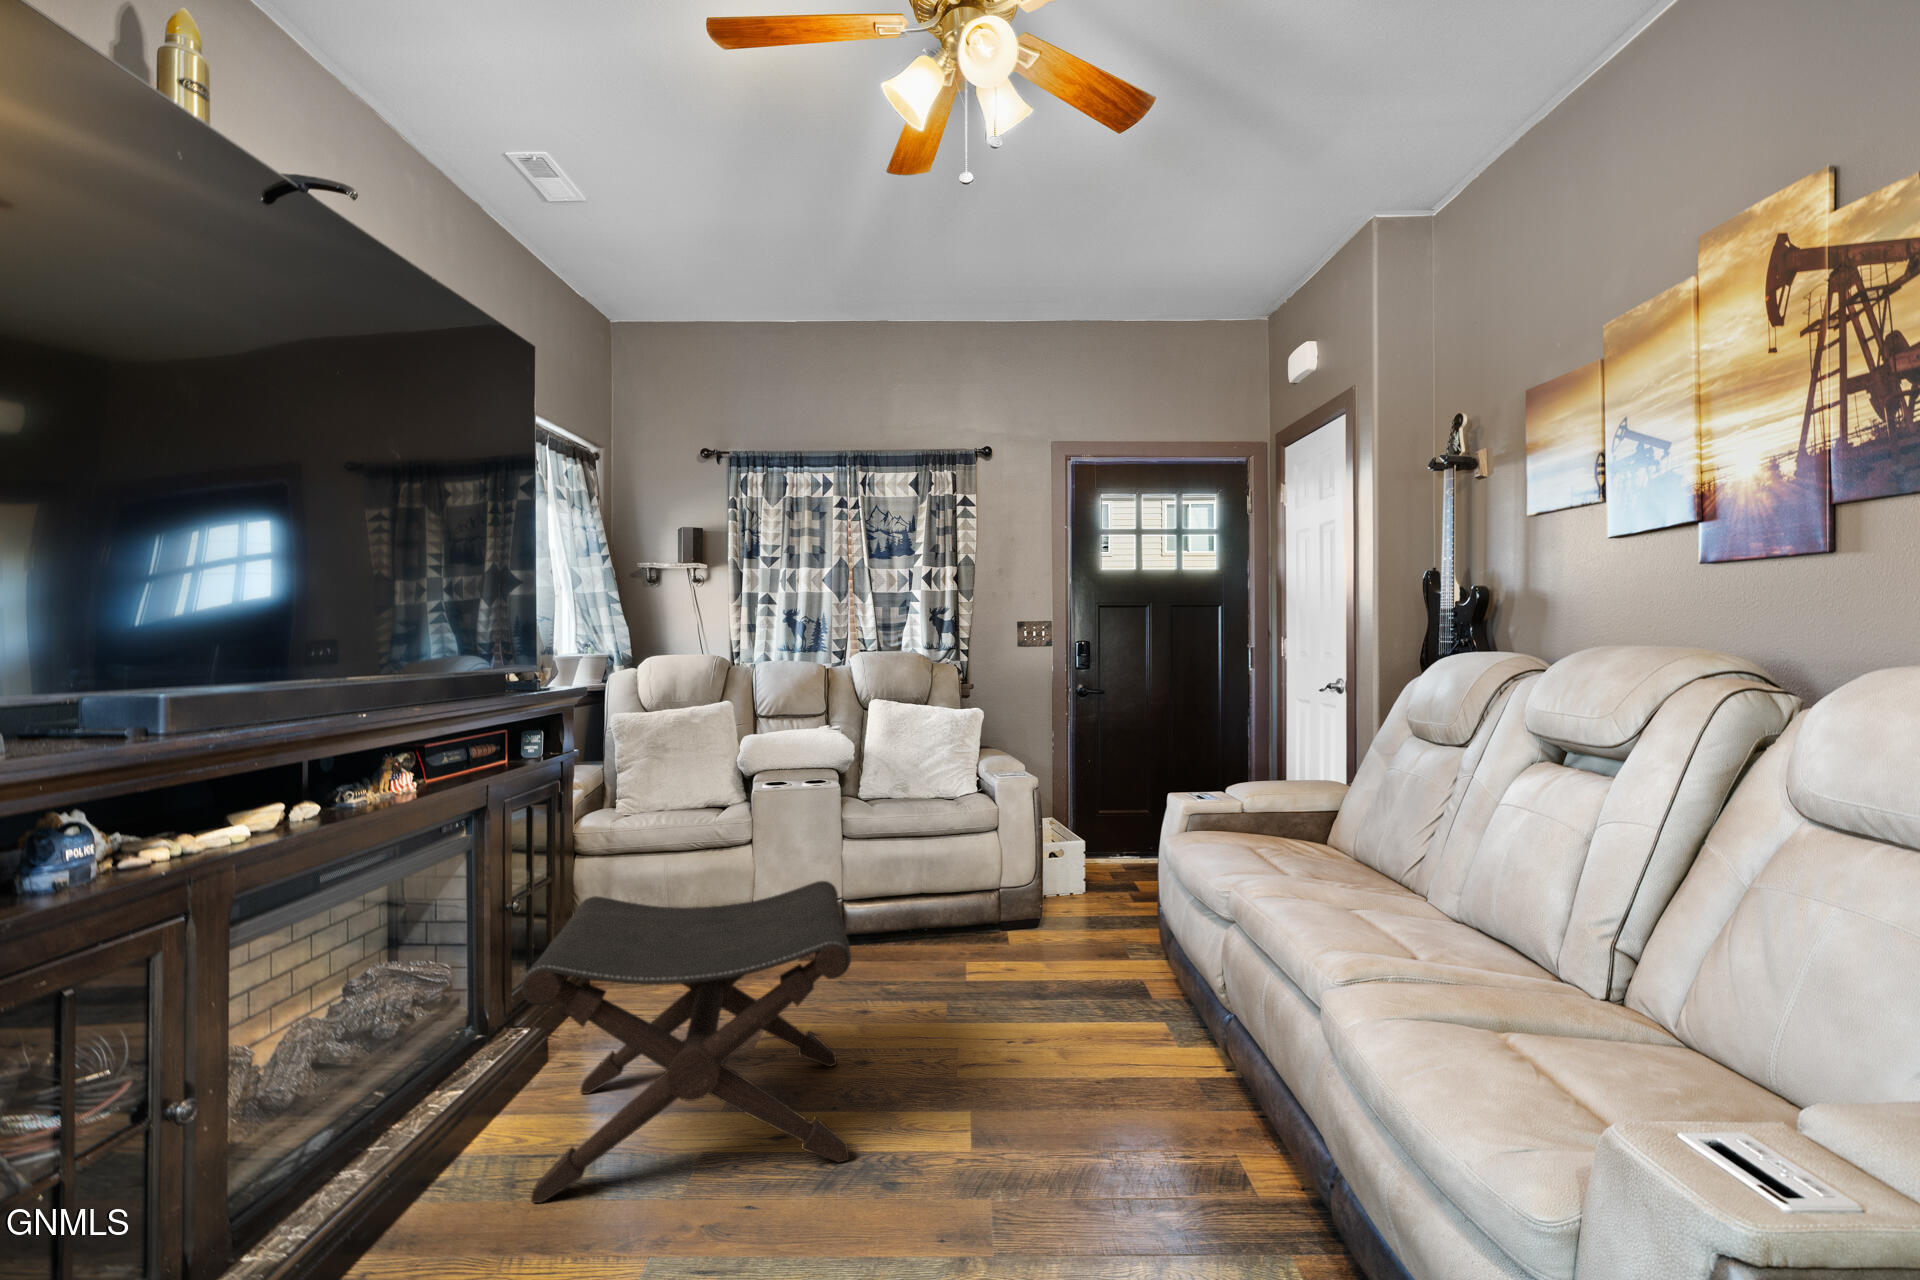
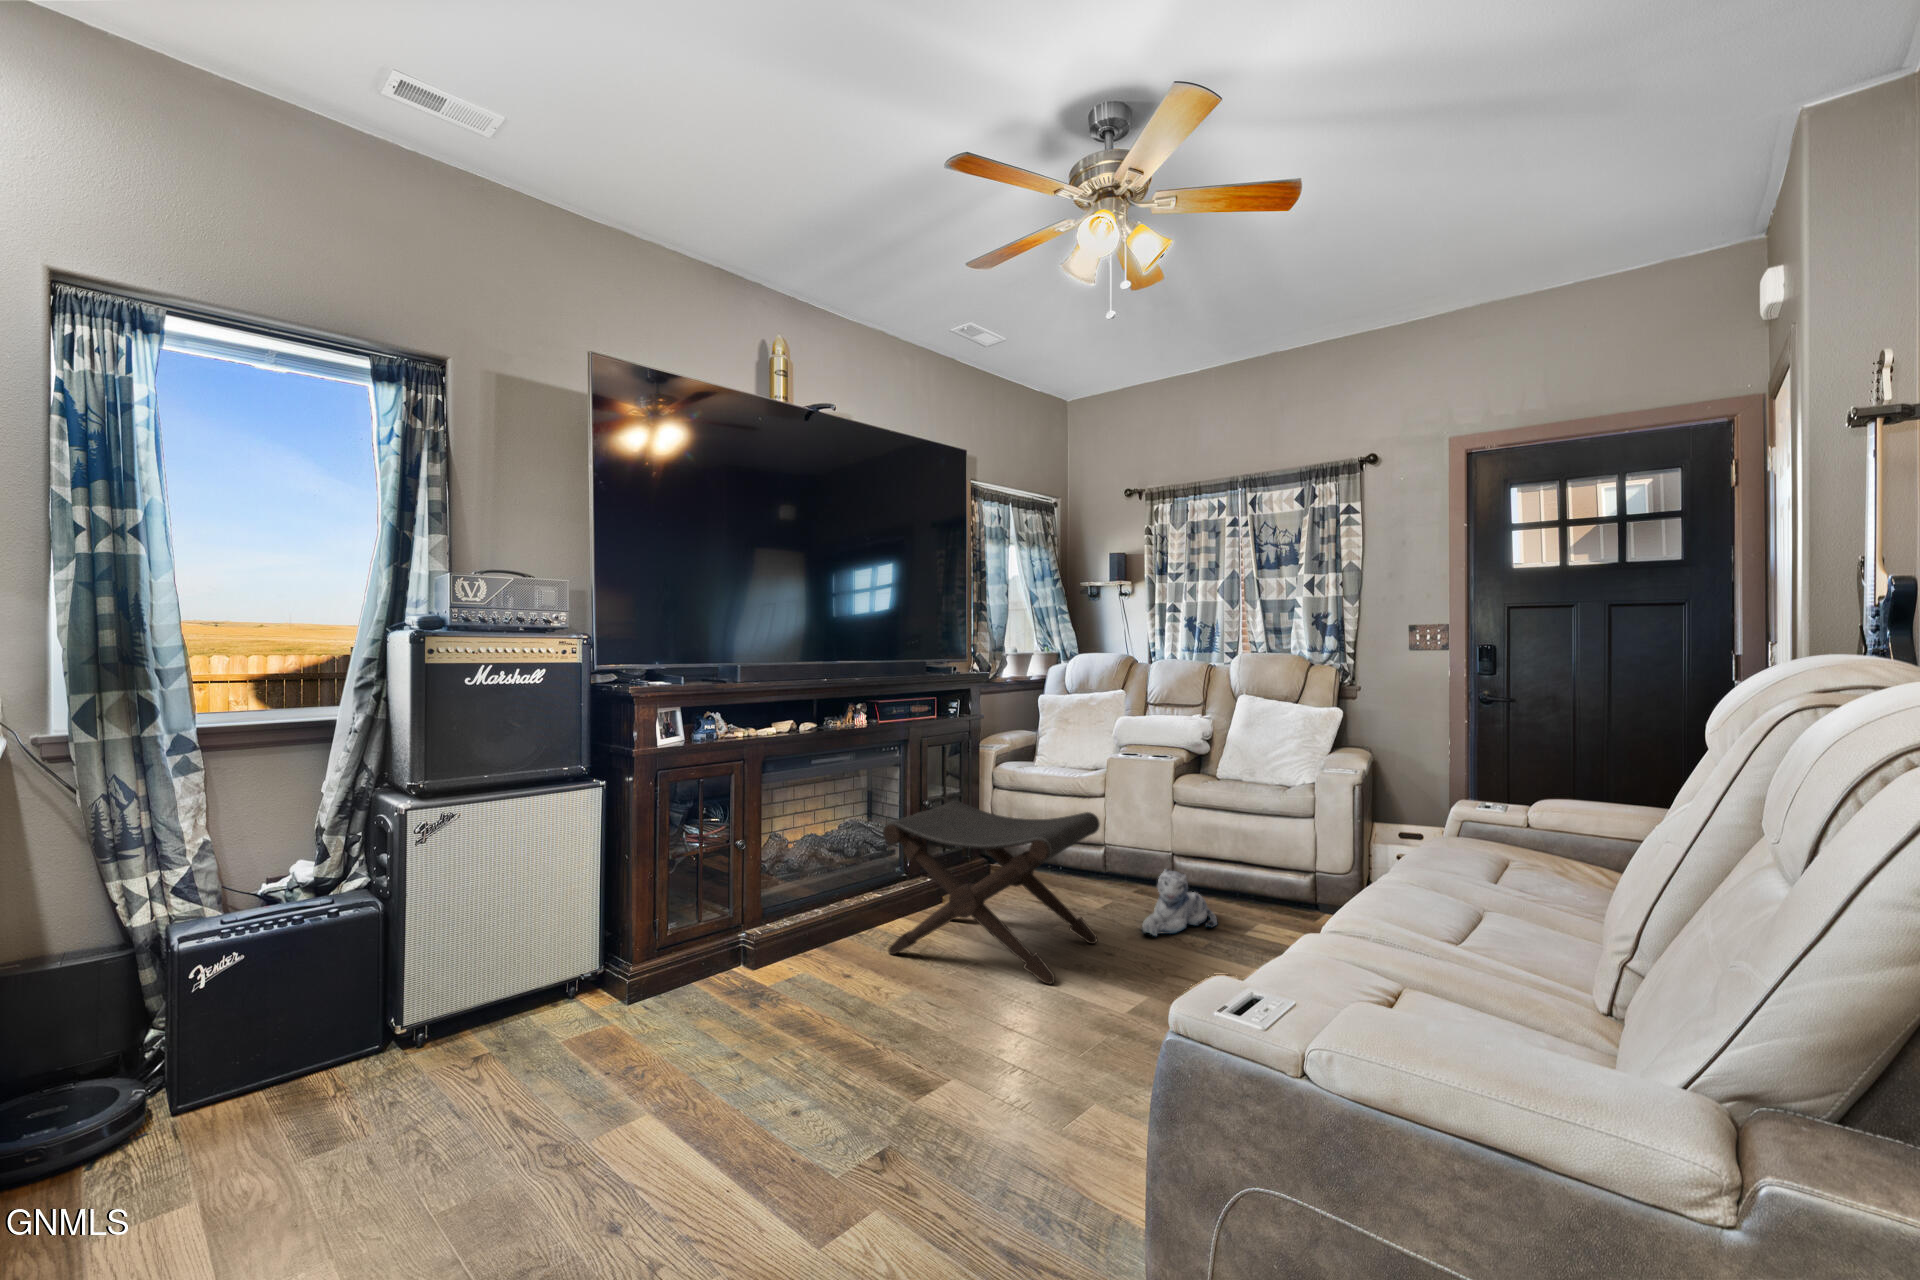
plush toy: none [867,933,943,1030] -> present [1142,869,1217,936]

